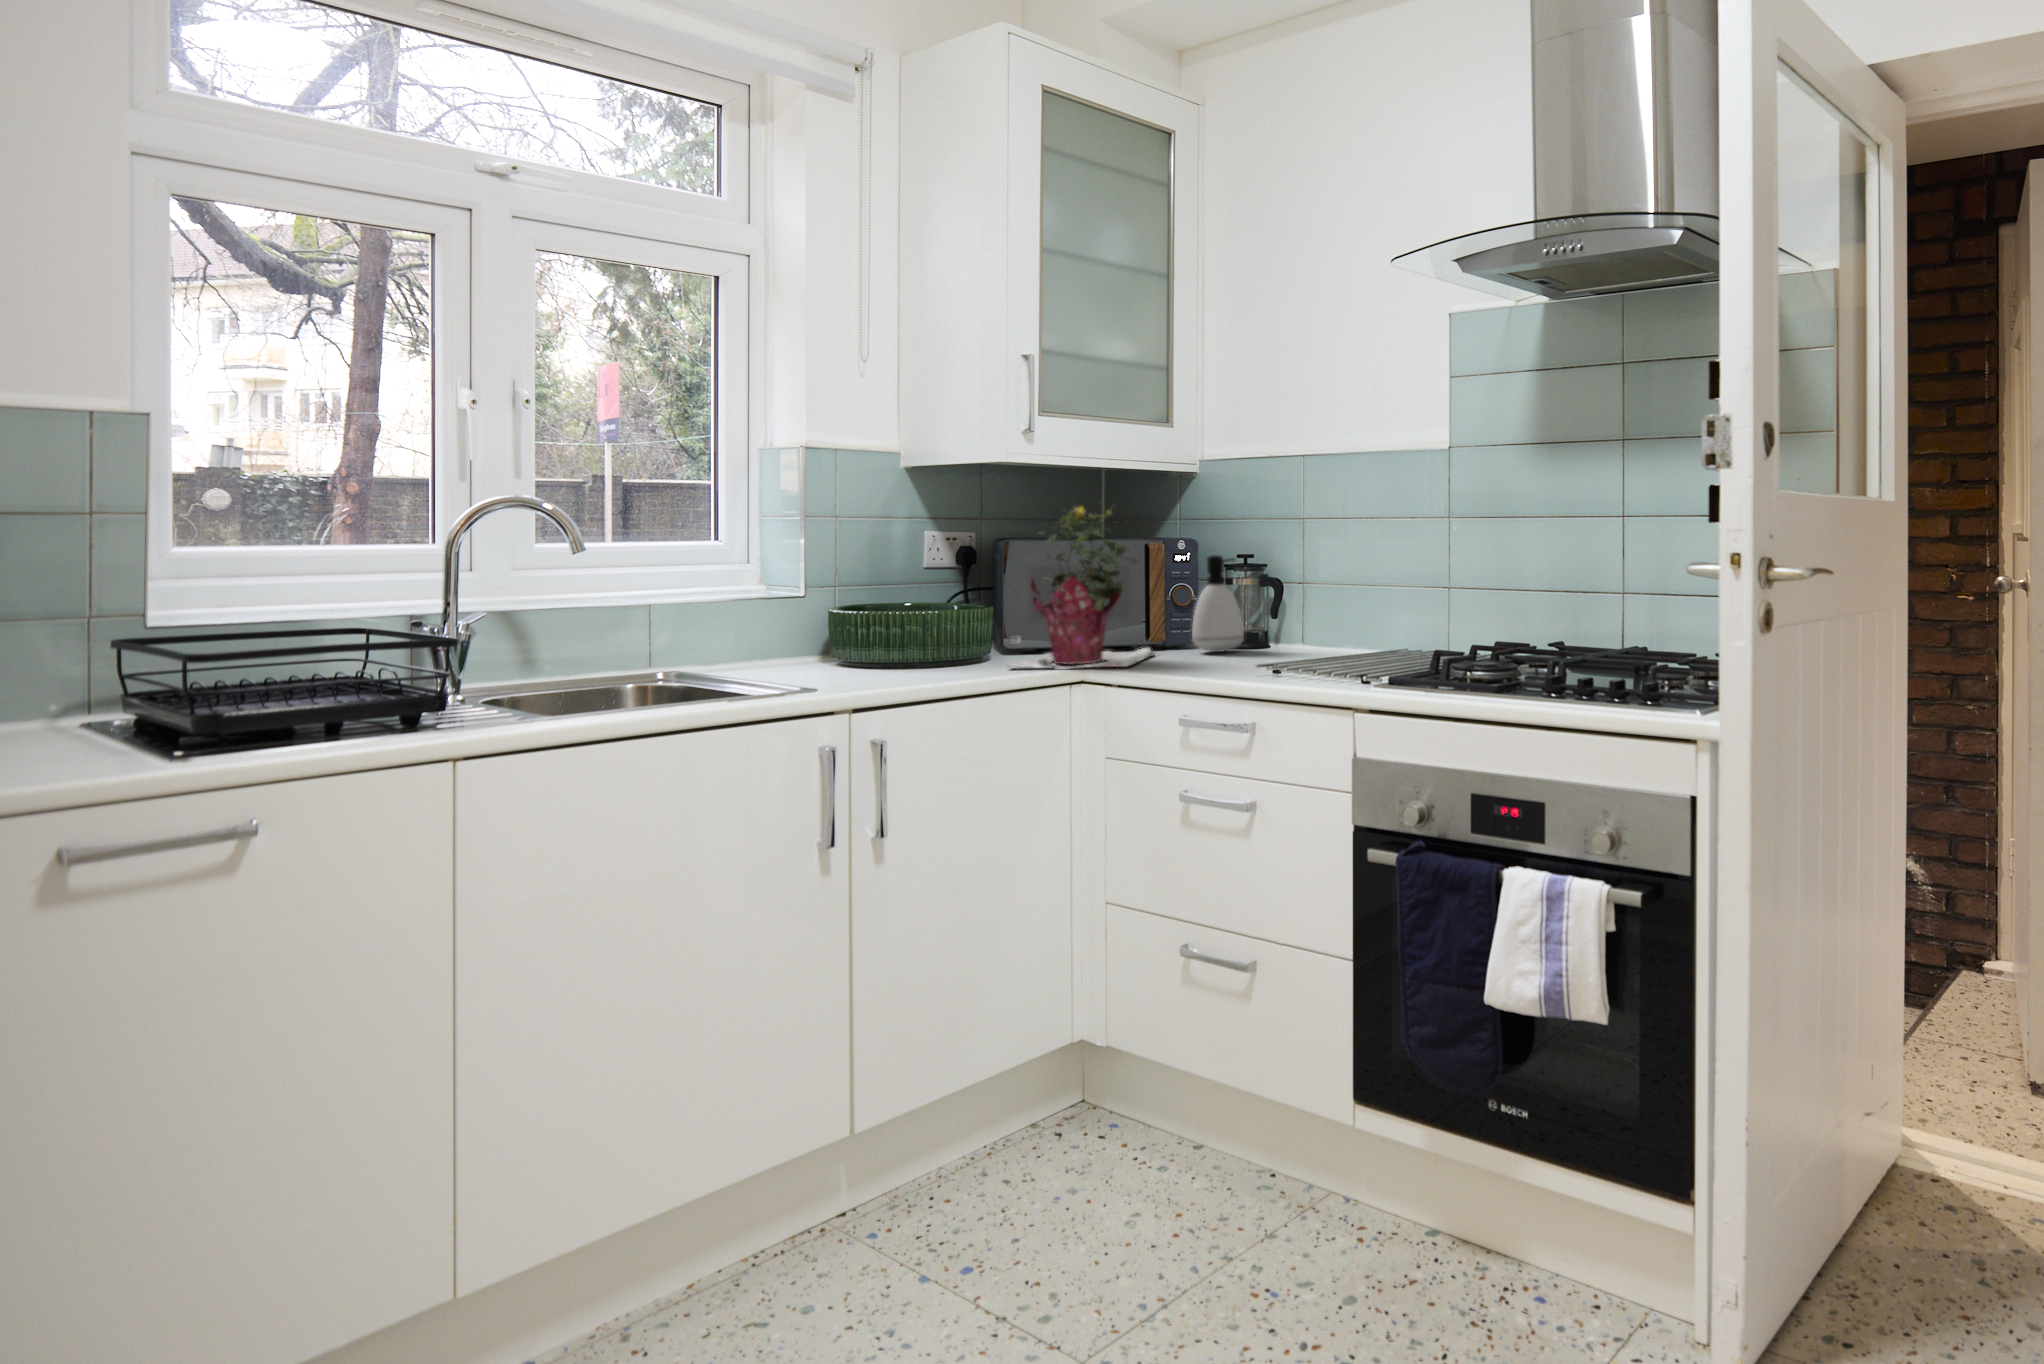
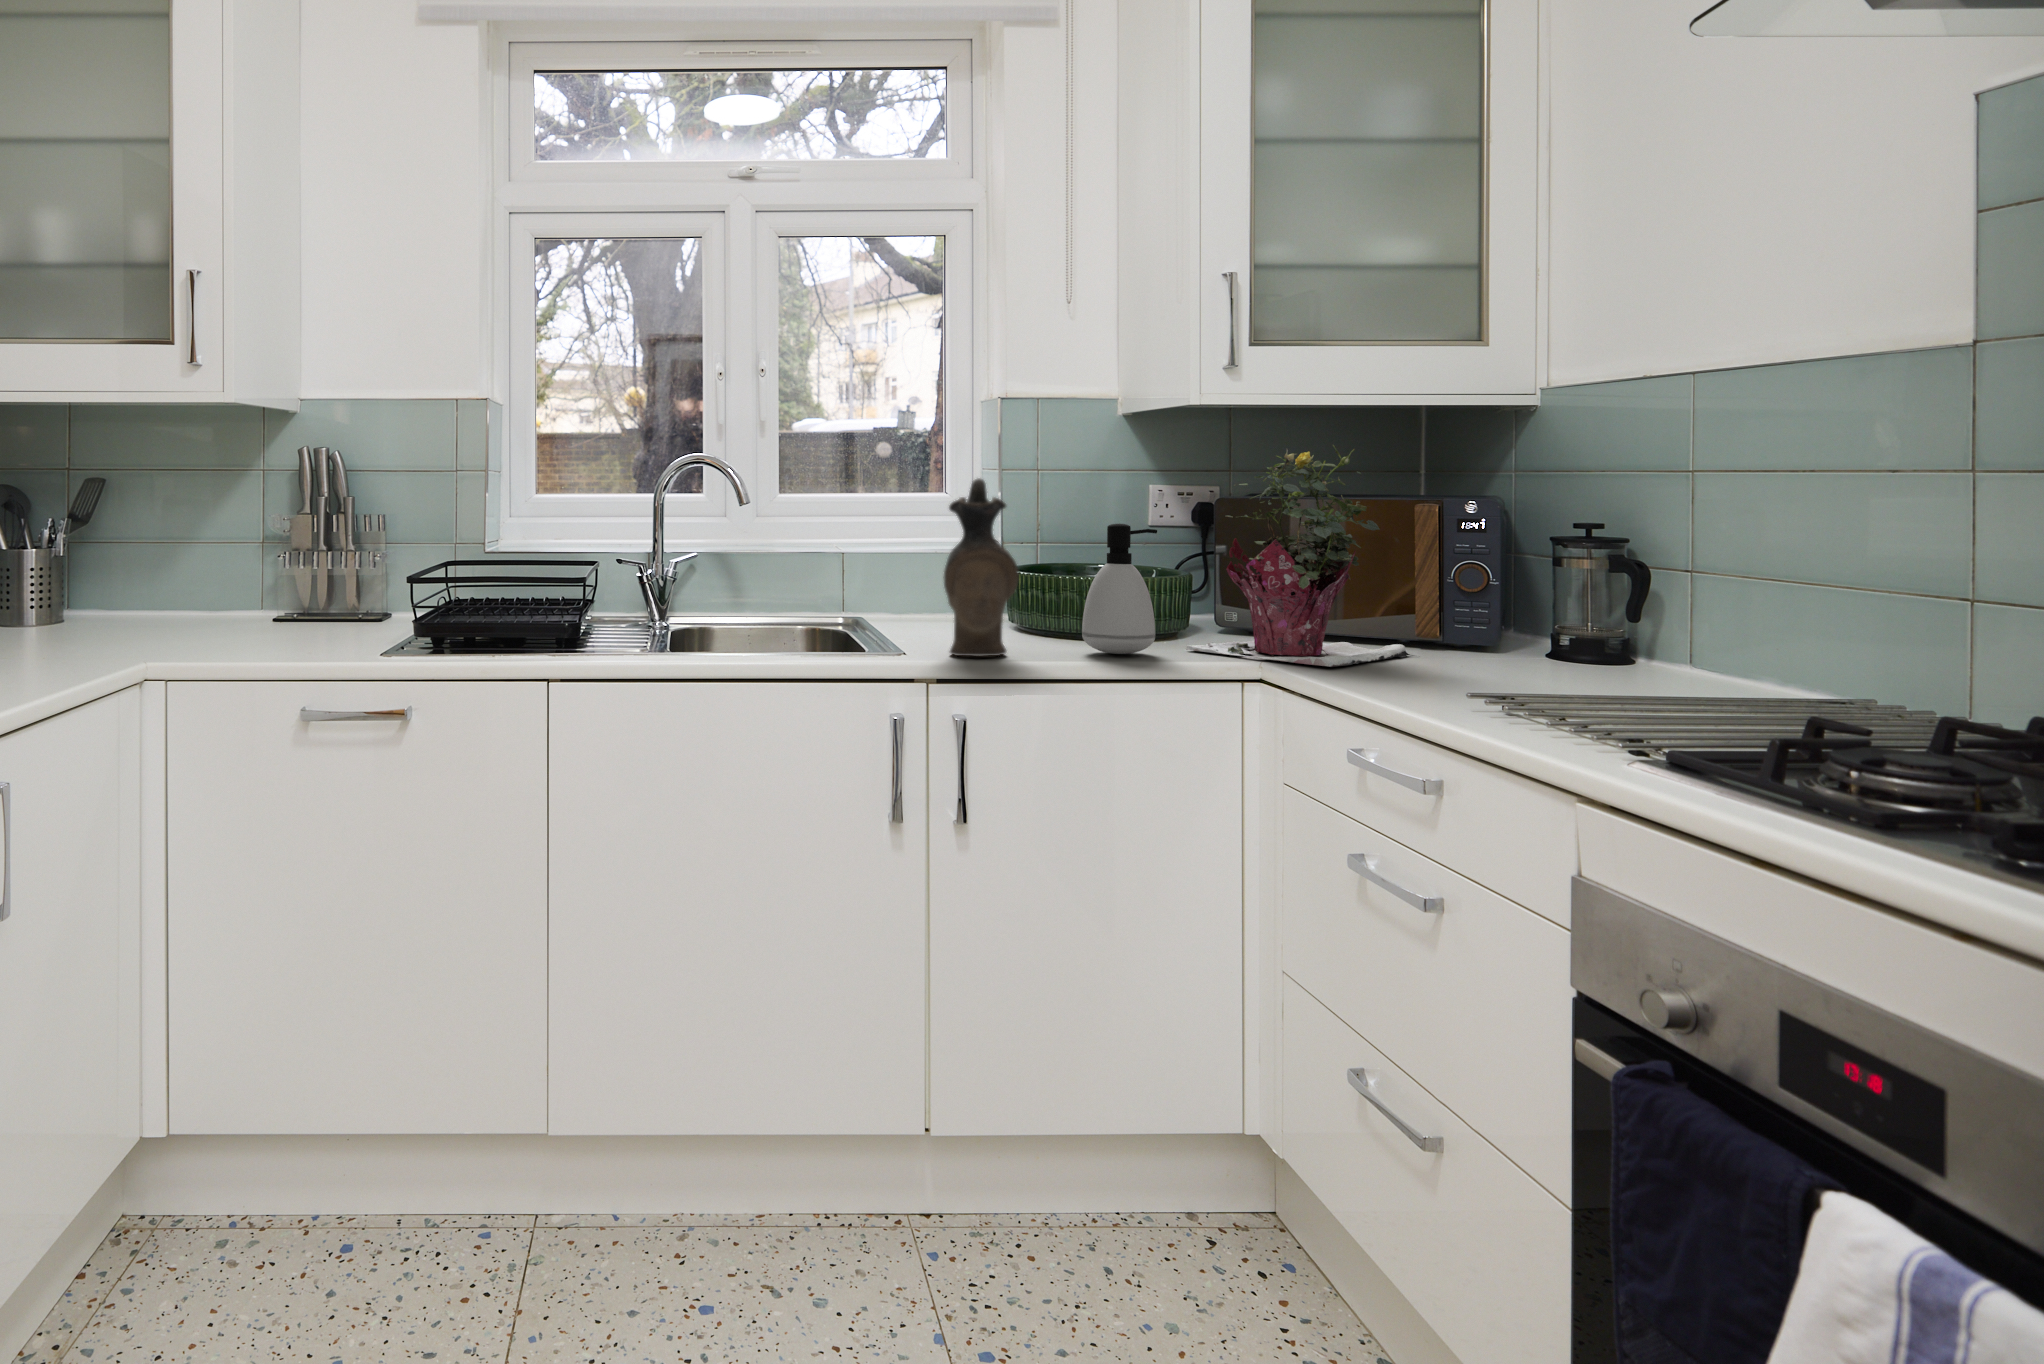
ceramic pitcher: none [817,532,890,695] -> present [943,478,1019,656]
soap dispenser: present [1192,555,1244,652] -> present [1082,524,1157,654]

